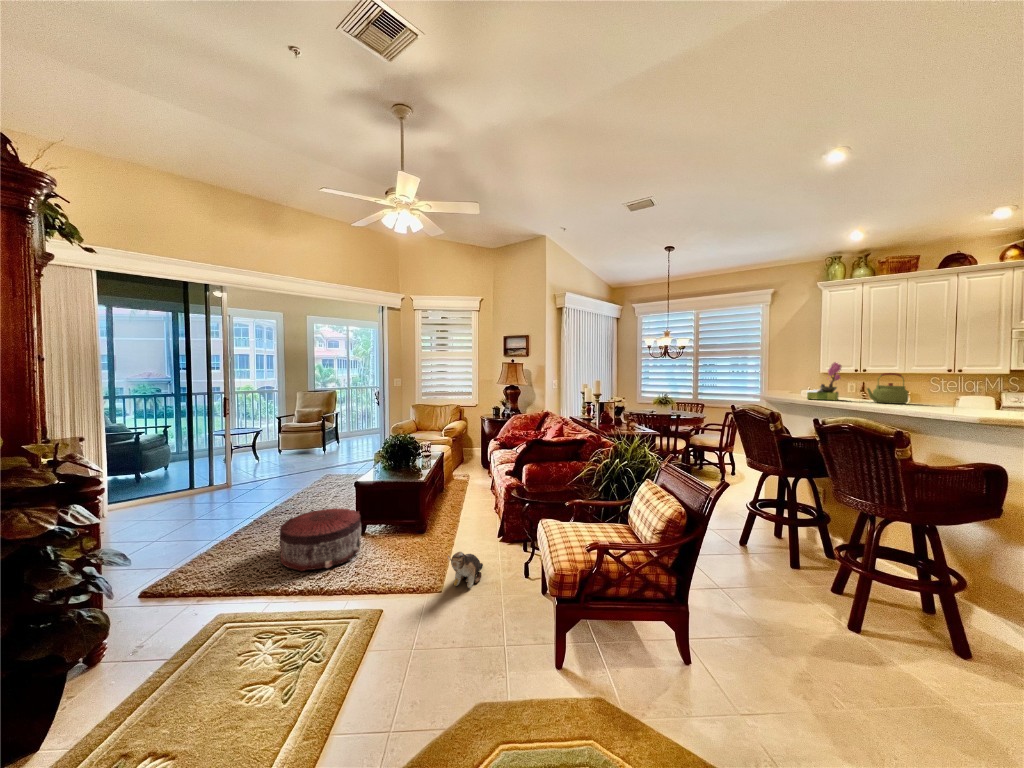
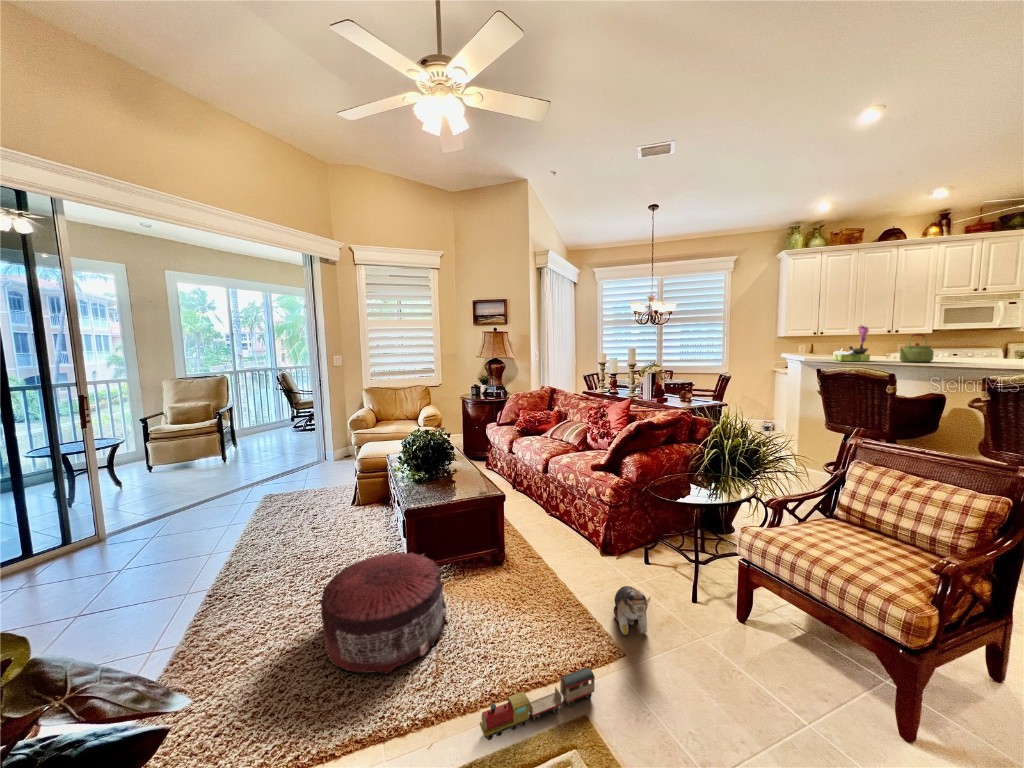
toy train: none [316,589,399,611] -> present [480,667,595,740]

